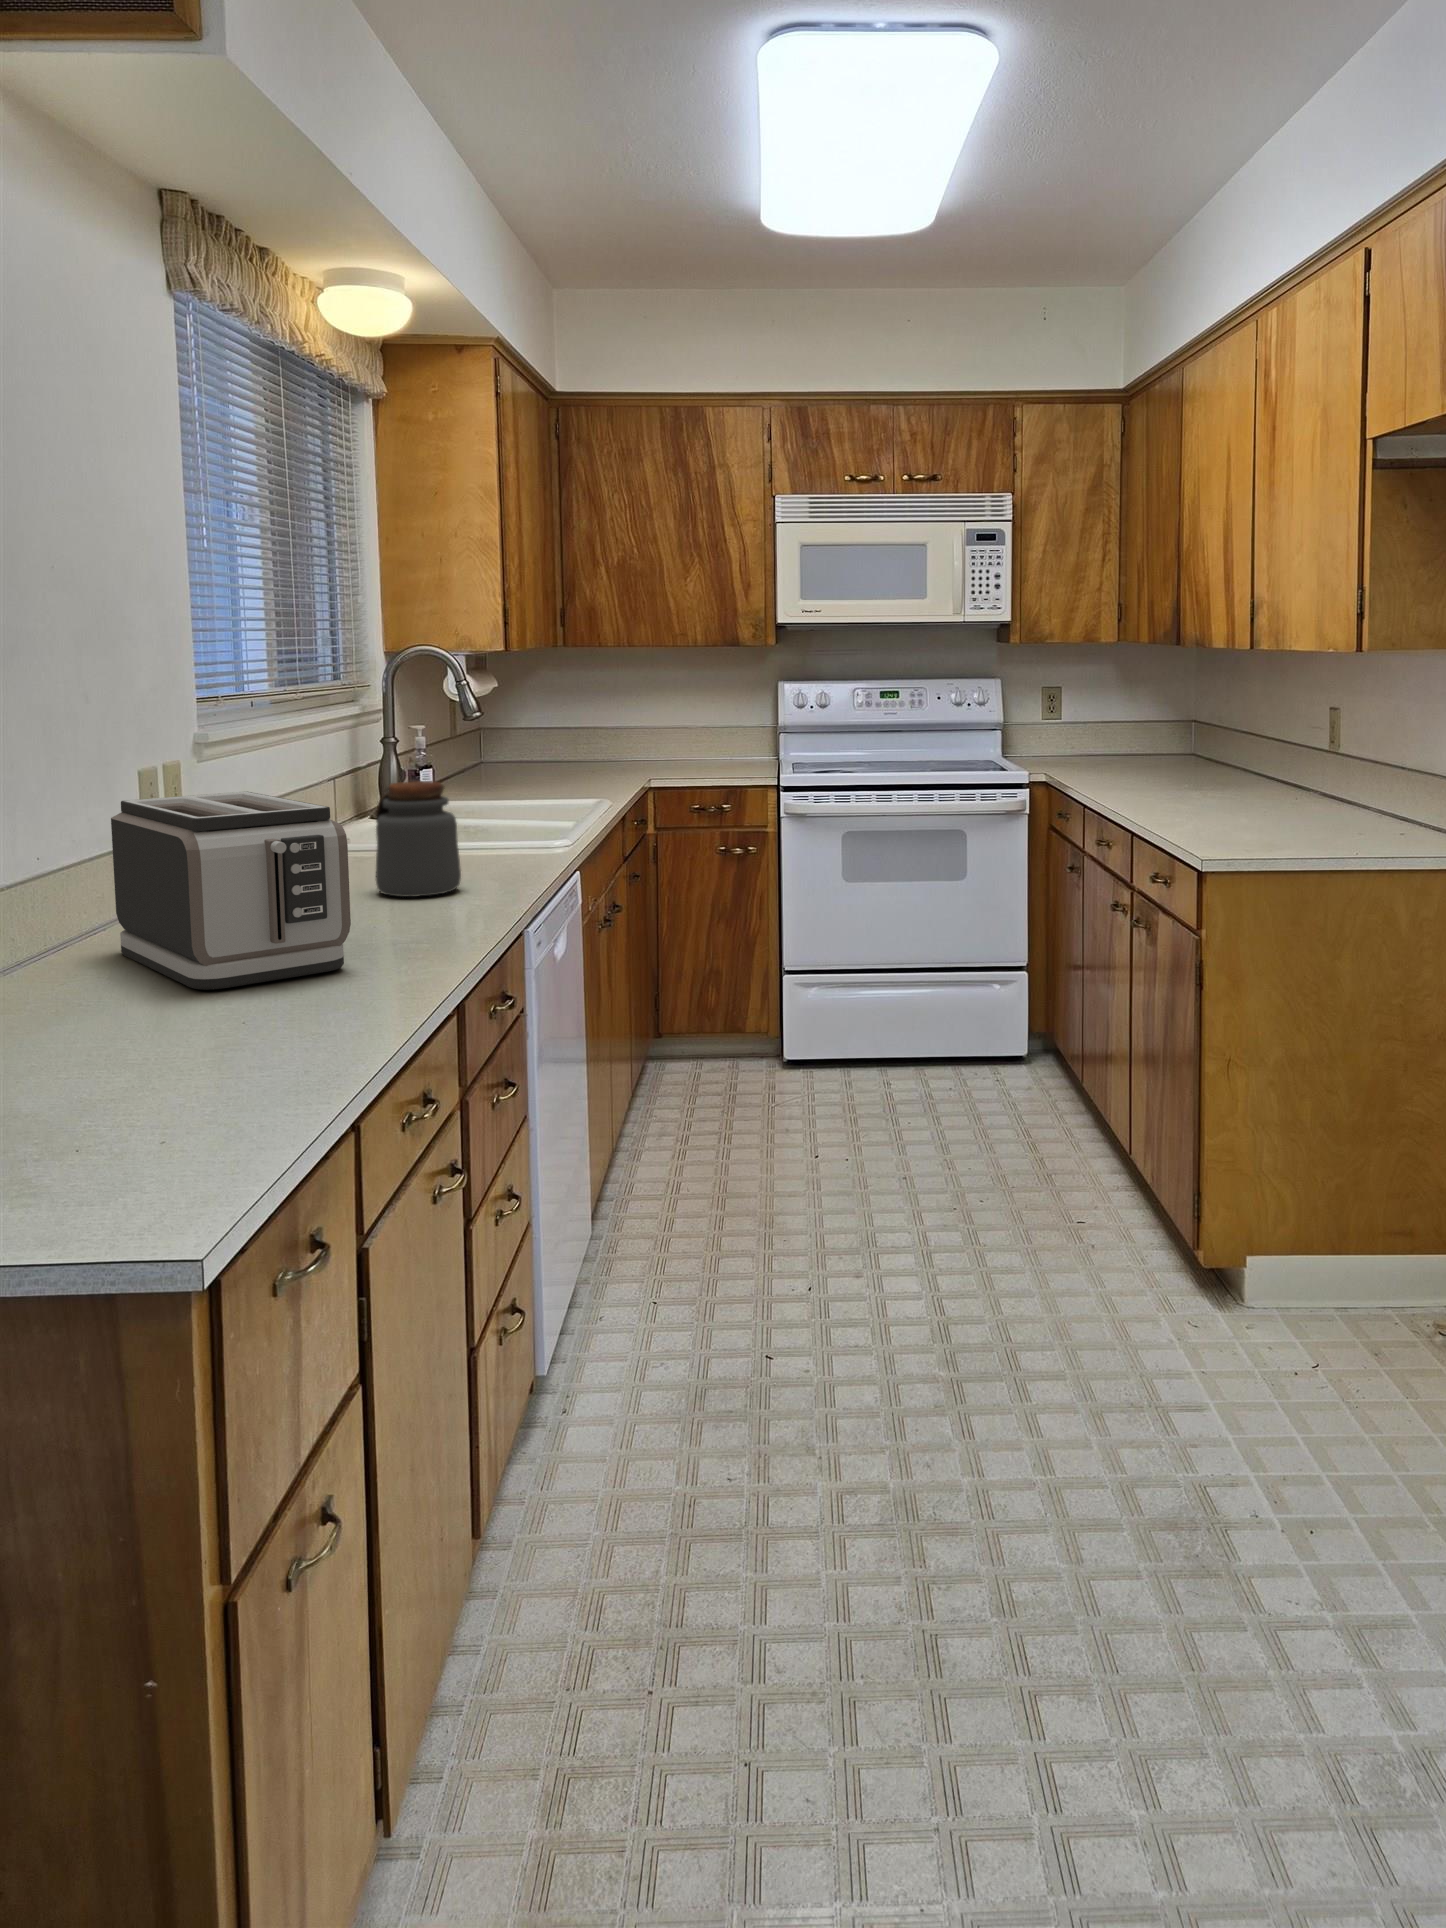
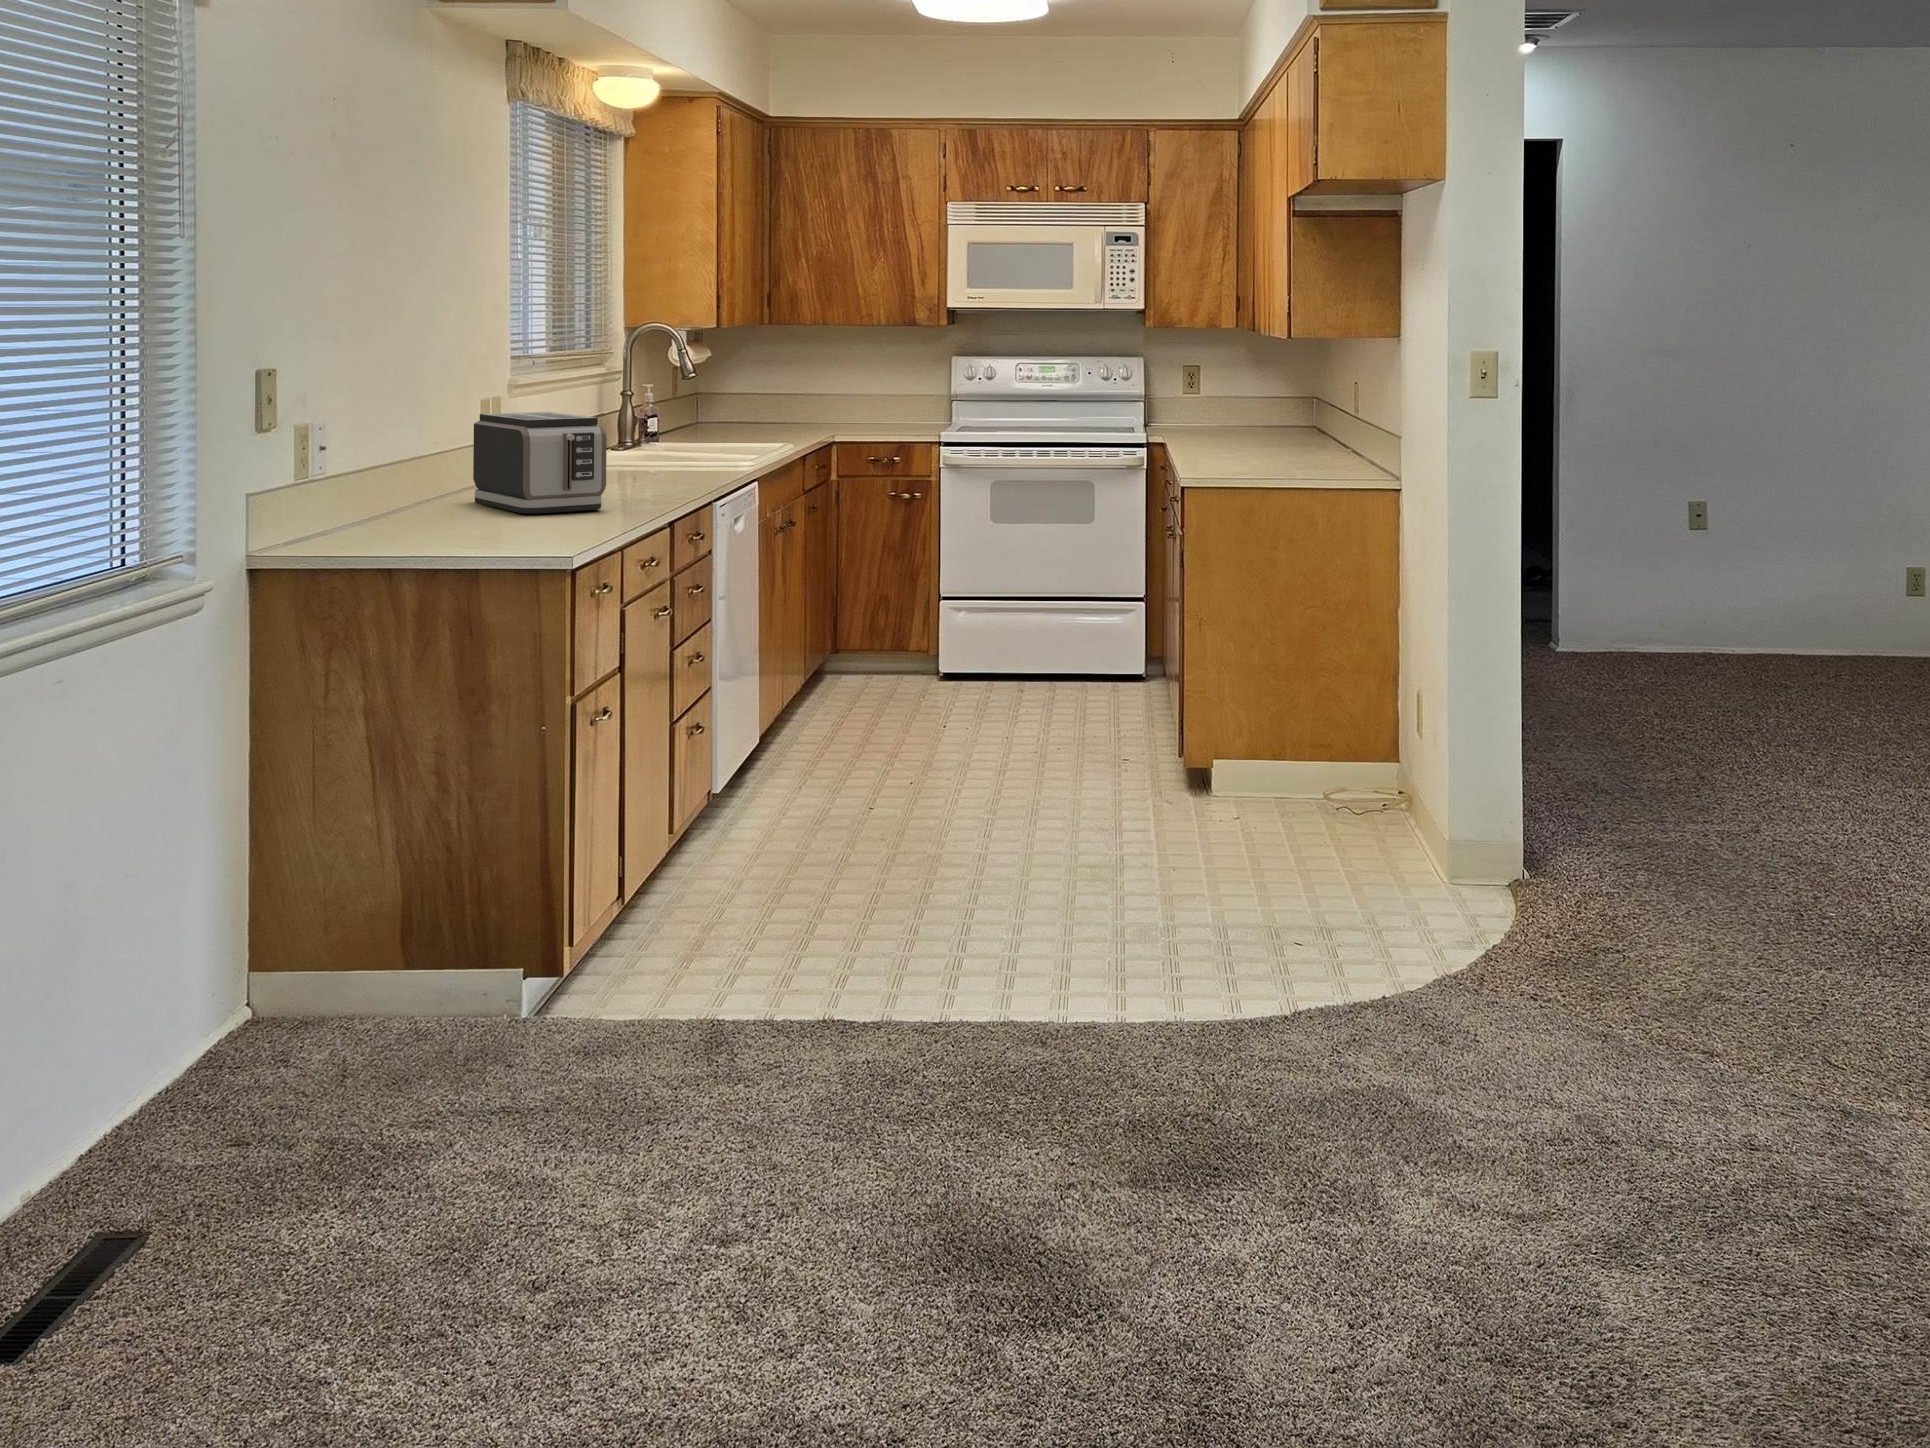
jar: present [376,781,461,897] -> none [617,414,672,487]

